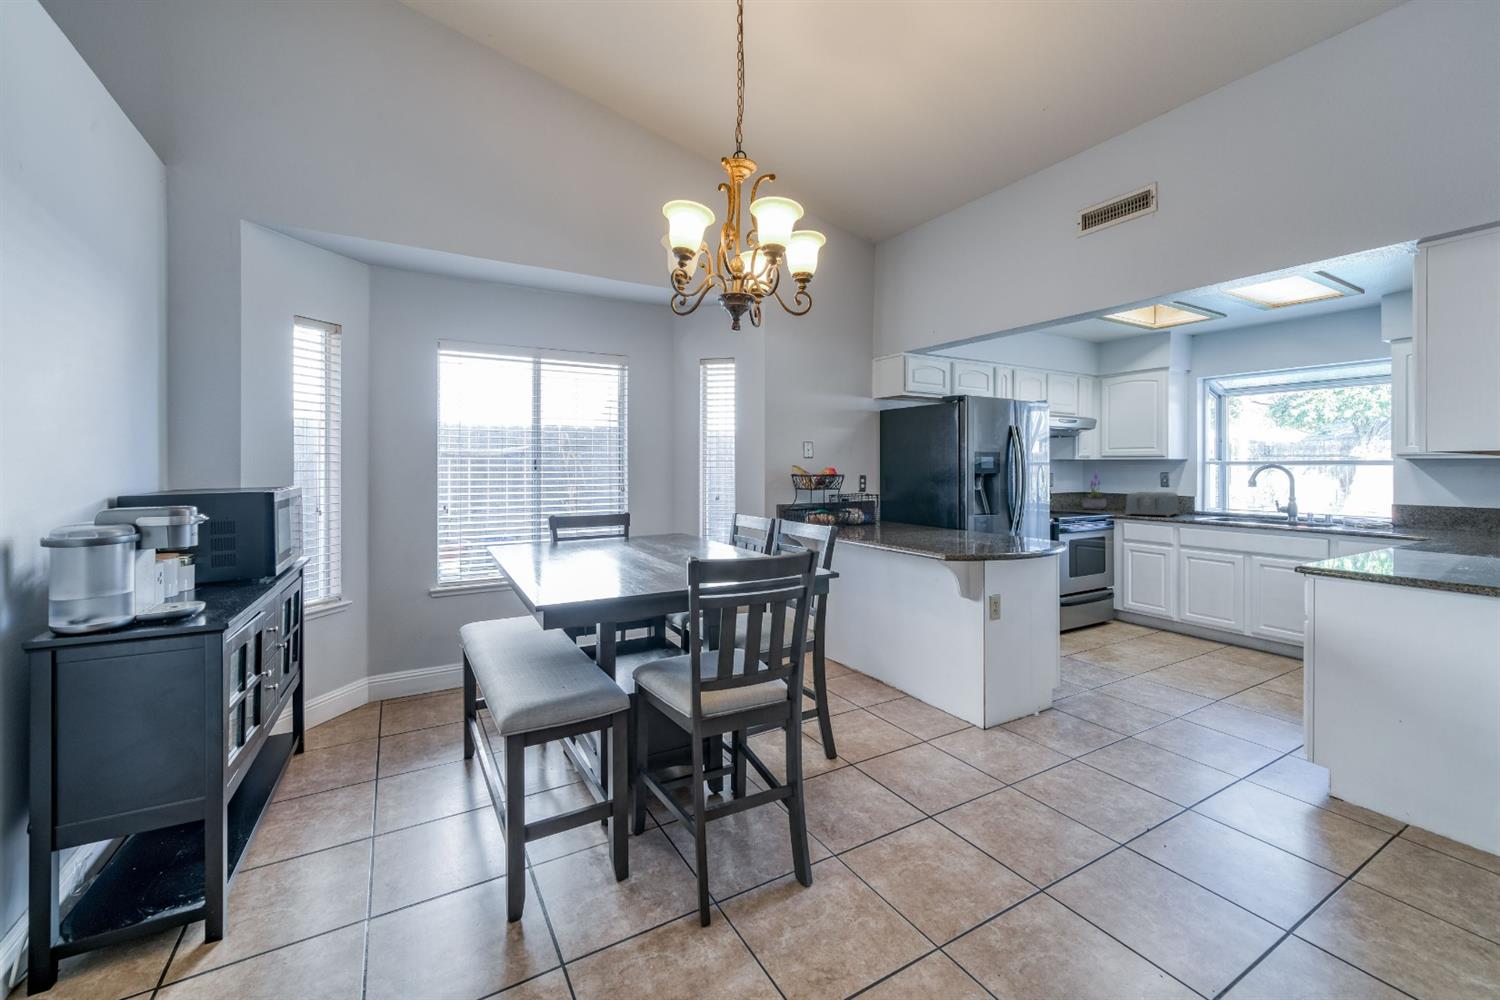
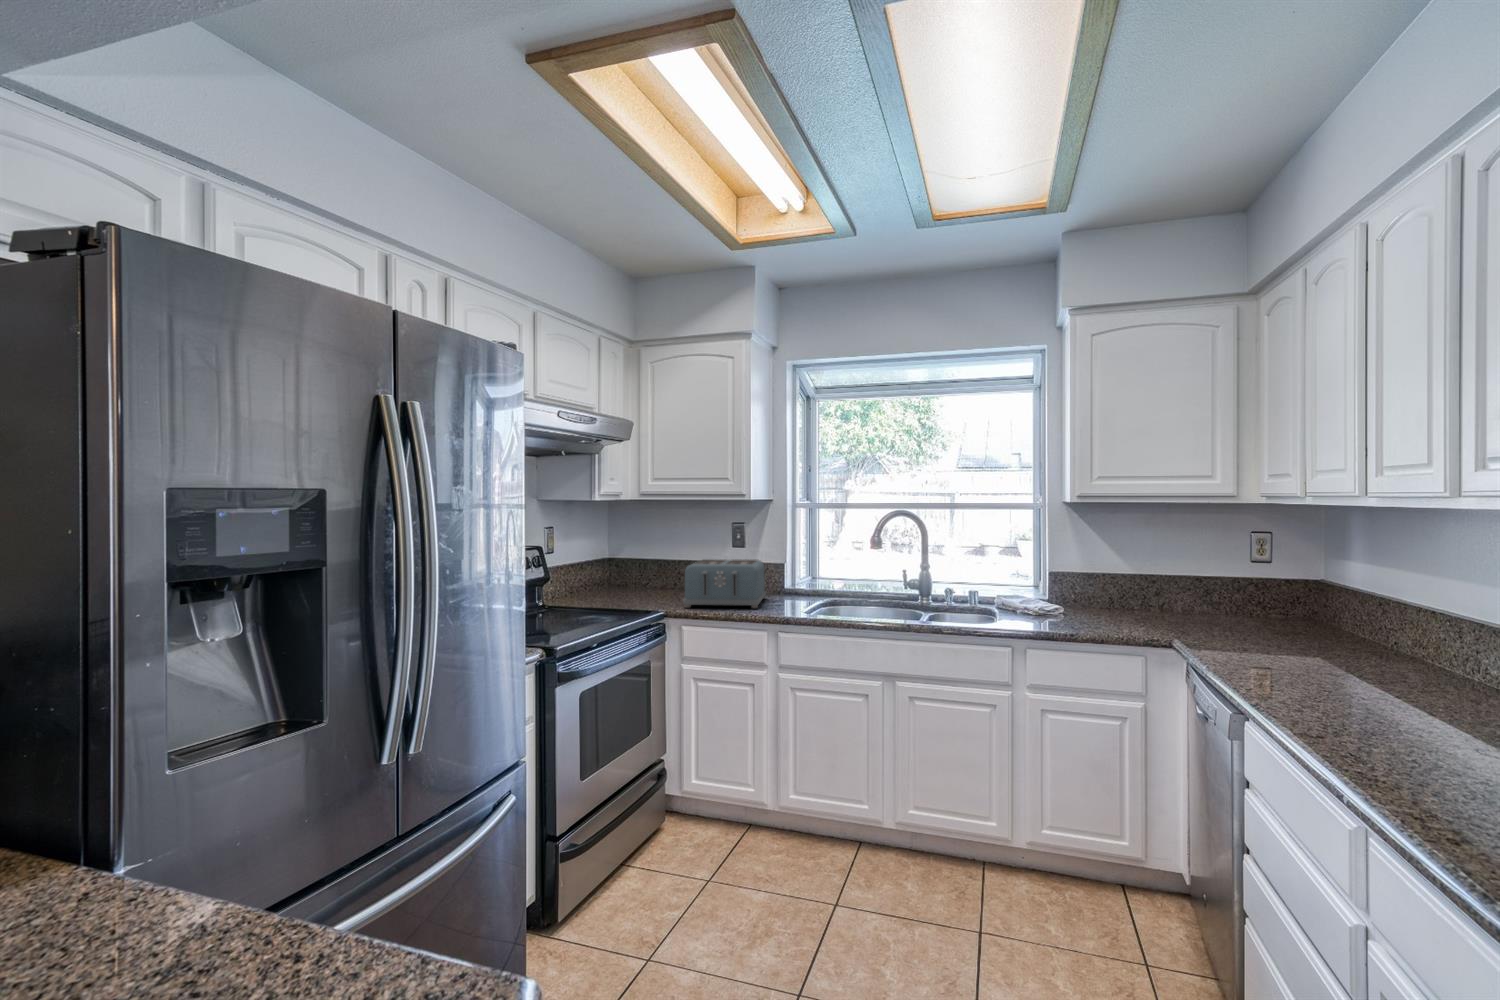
potted plant: present [1083,471,1107,510] -> none [610,517,650,591]

